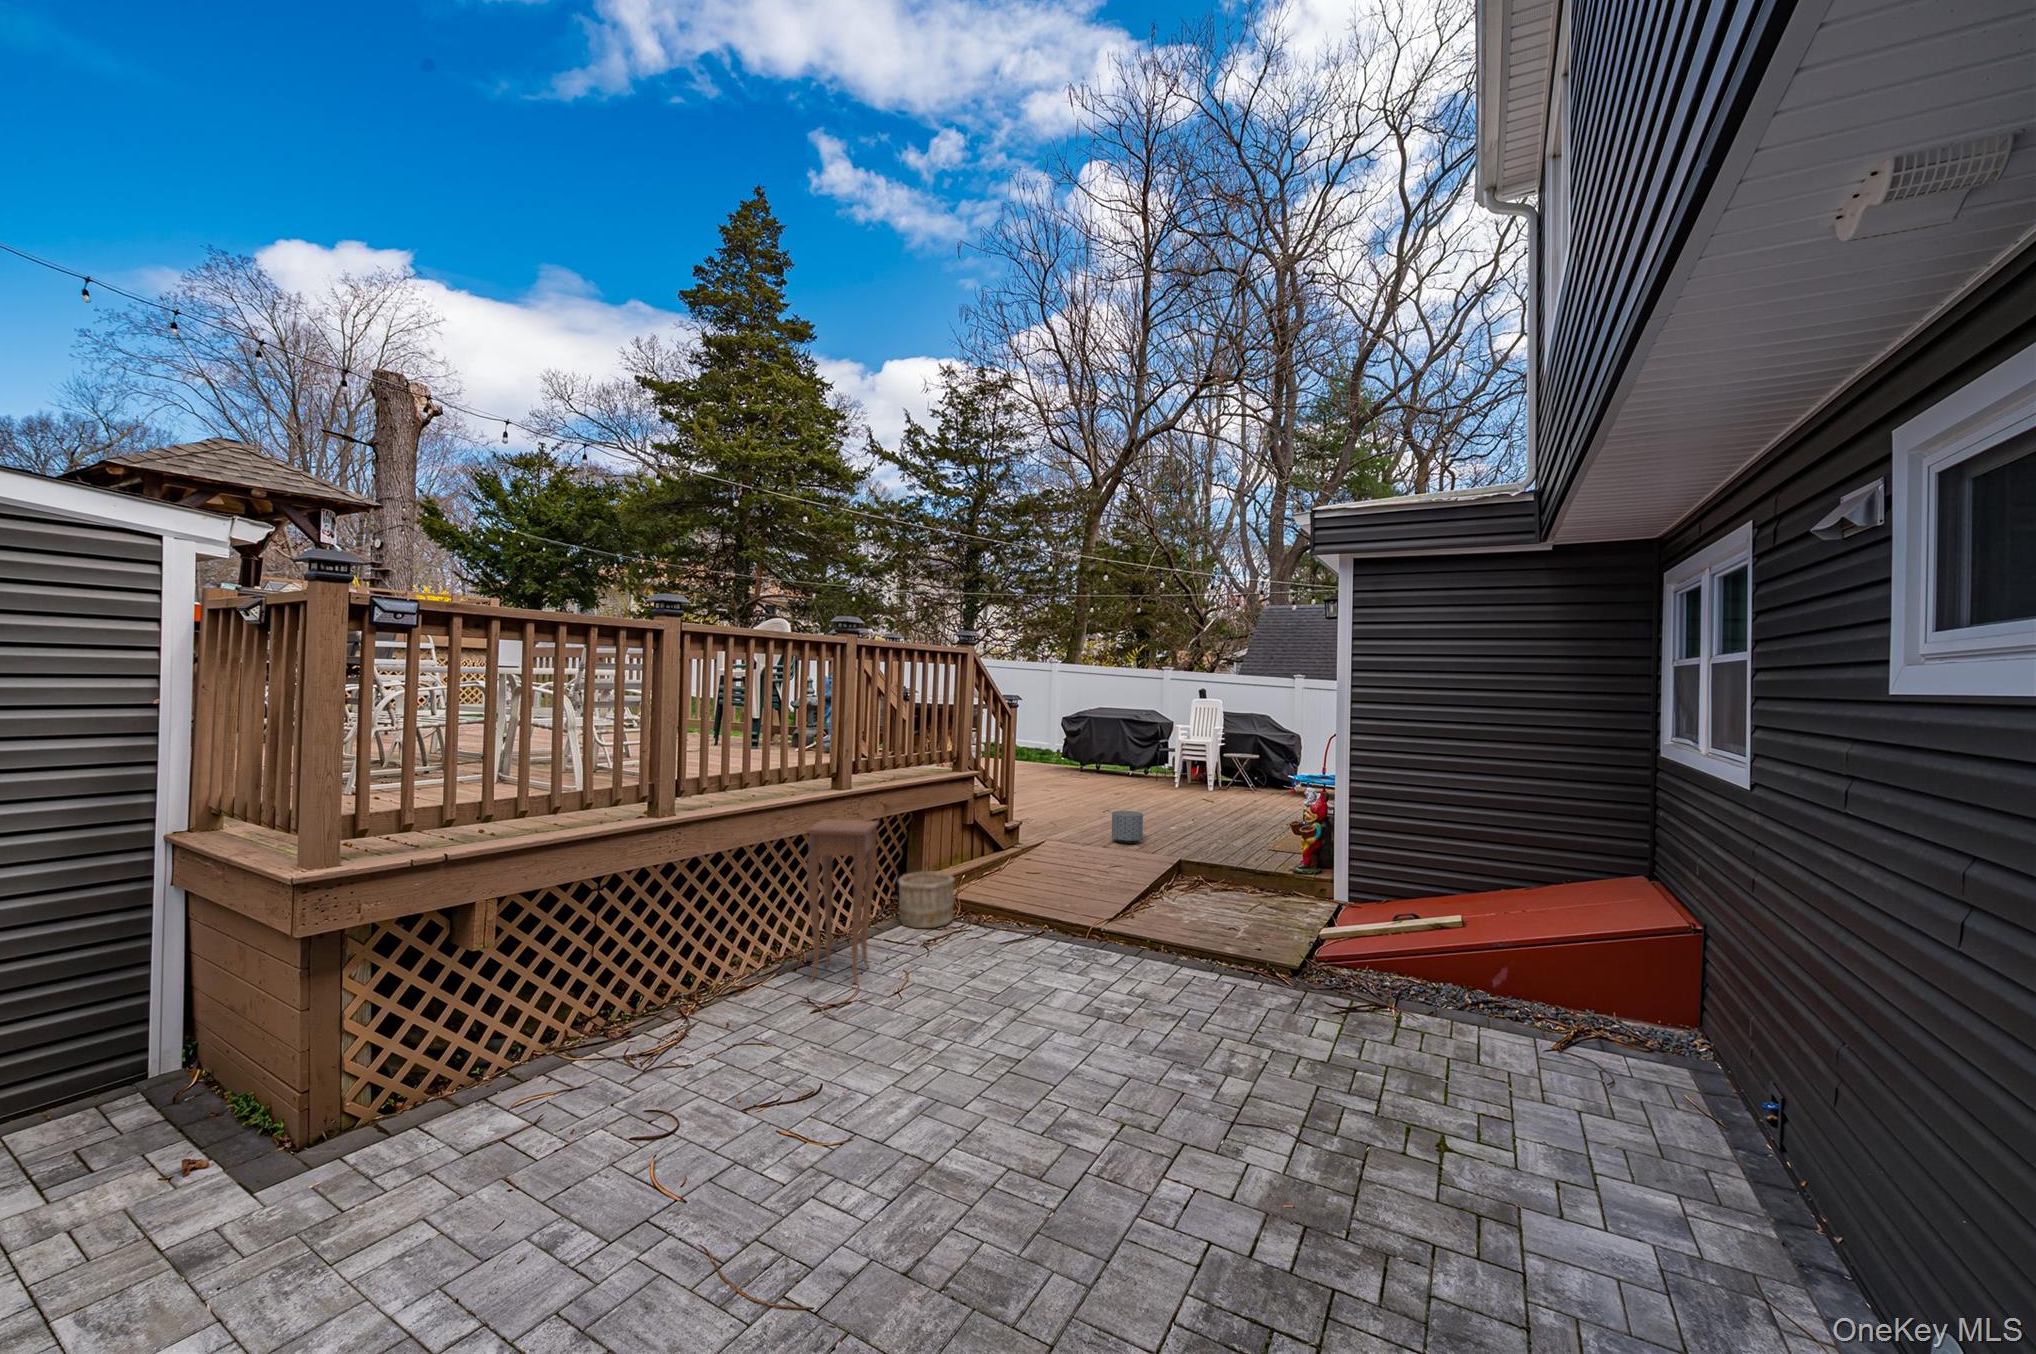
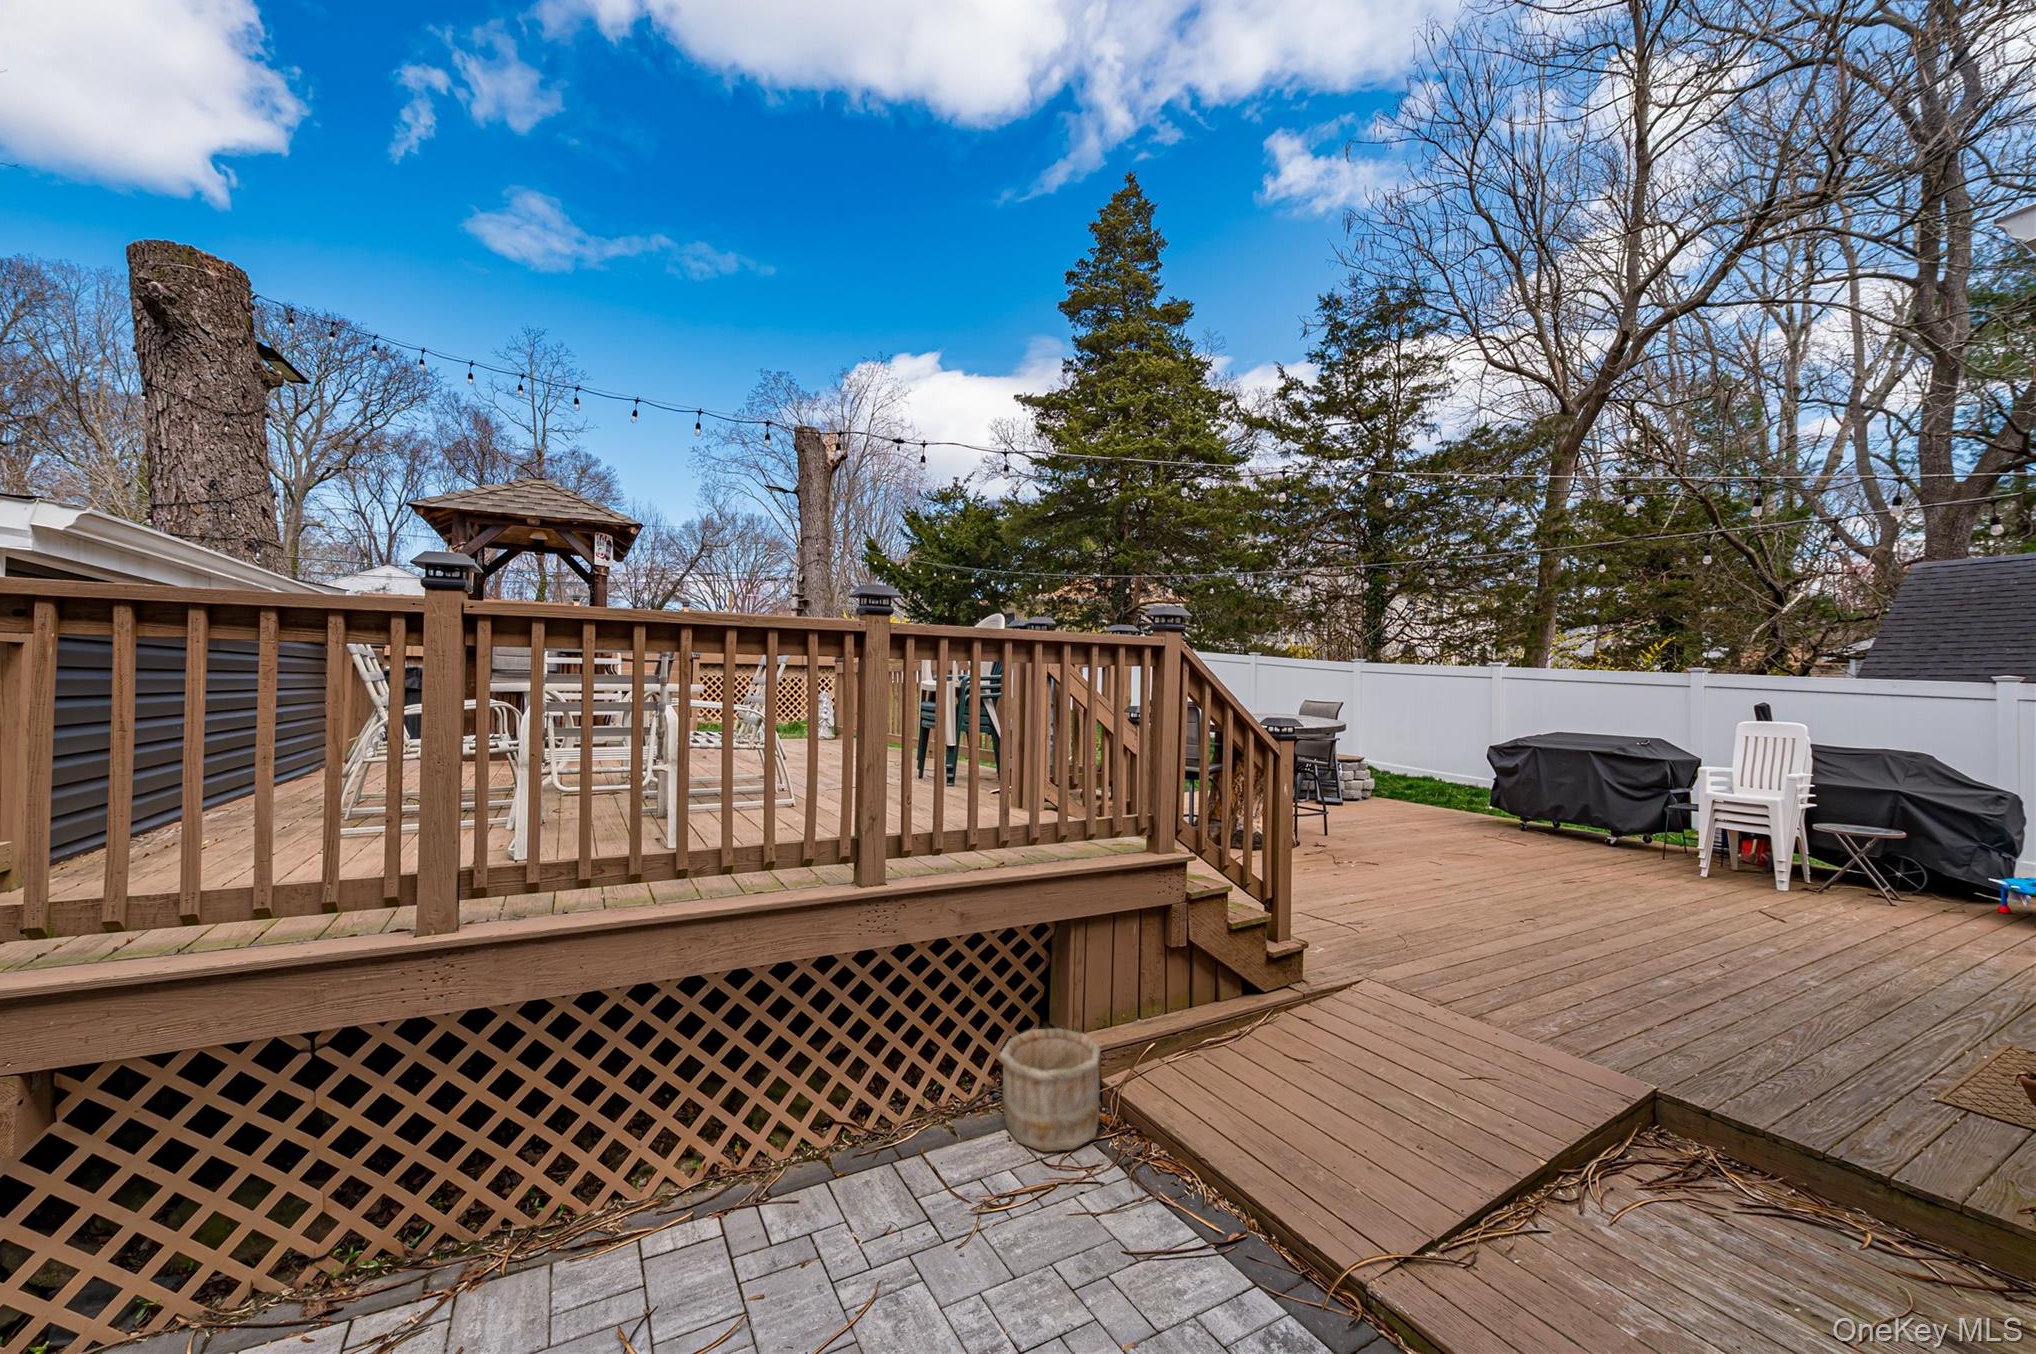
planter: present [1112,811,1143,844] -> none [1510,938,1579,1007]
side table: present [806,819,879,985] -> none [695,947,854,1301]

